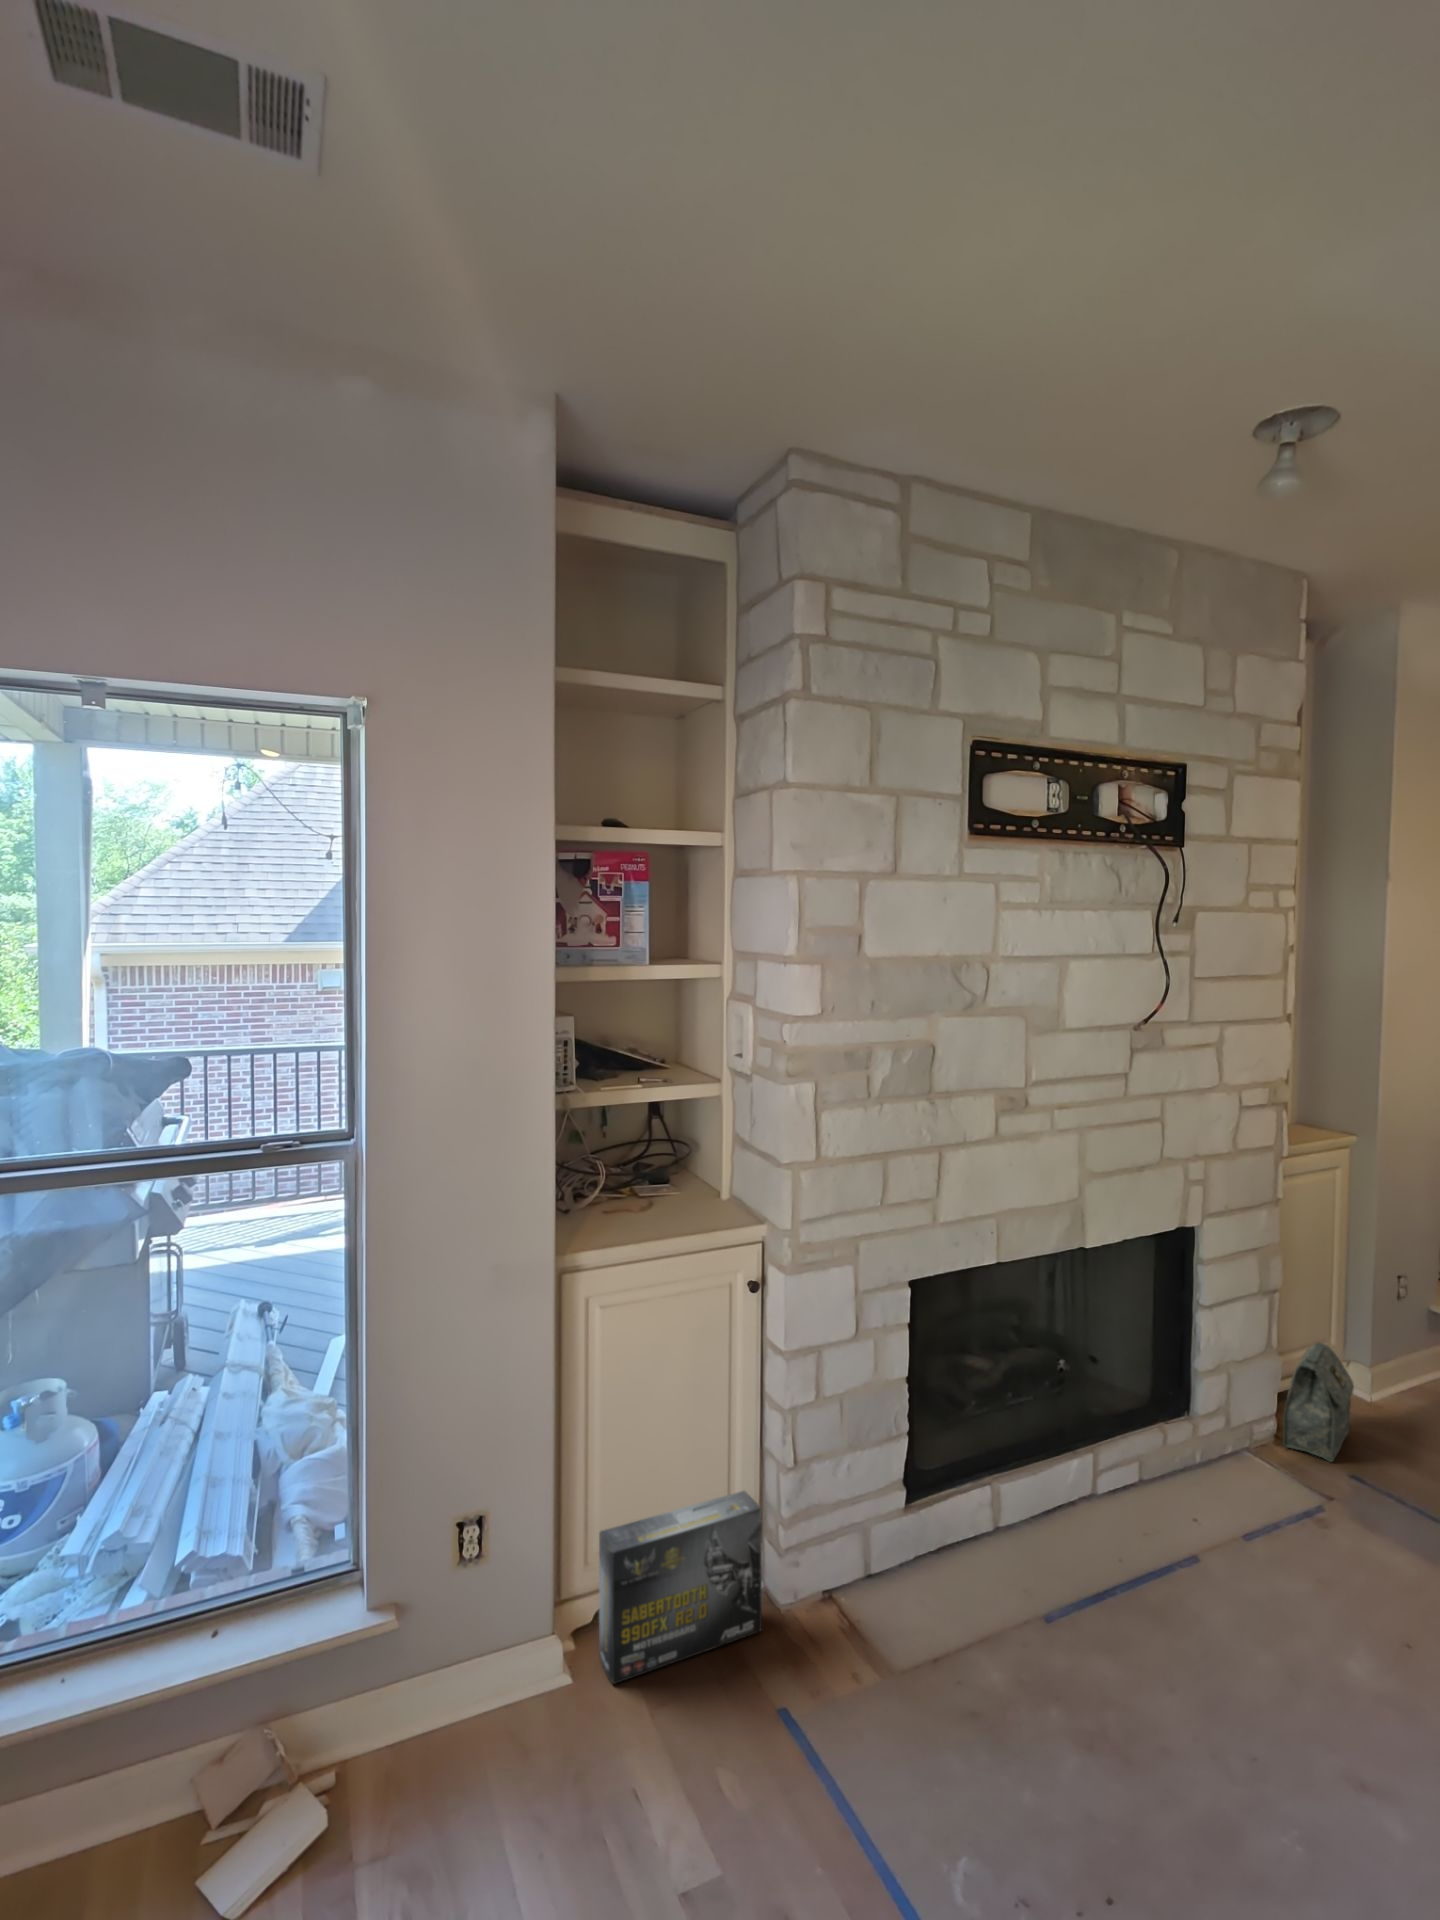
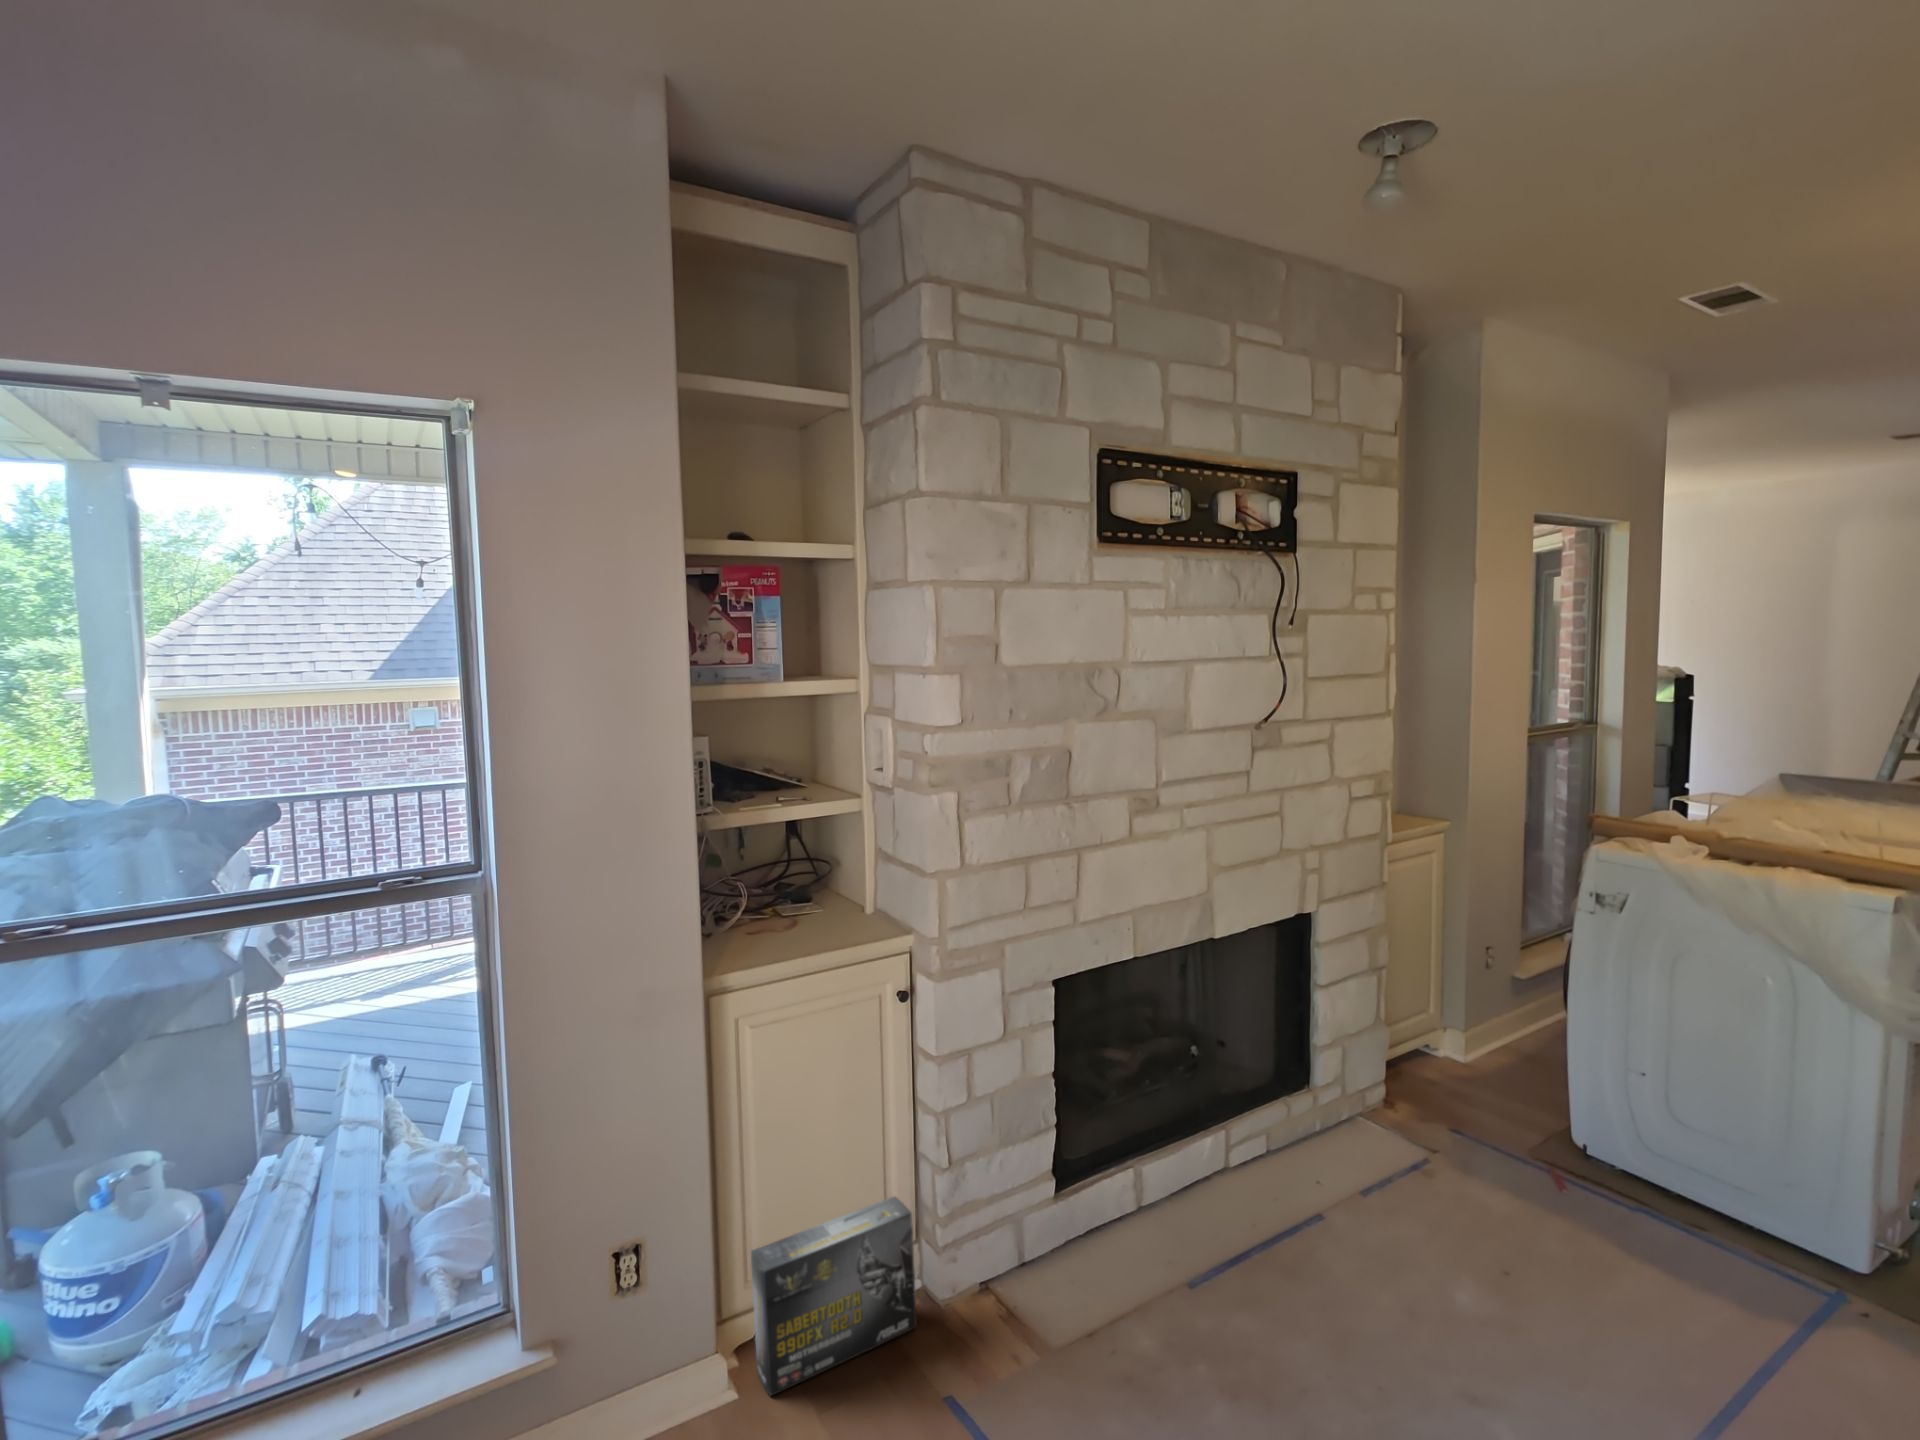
bag: present [1283,1343,1354,1462] -> none [1395,1008,1457,1116]

